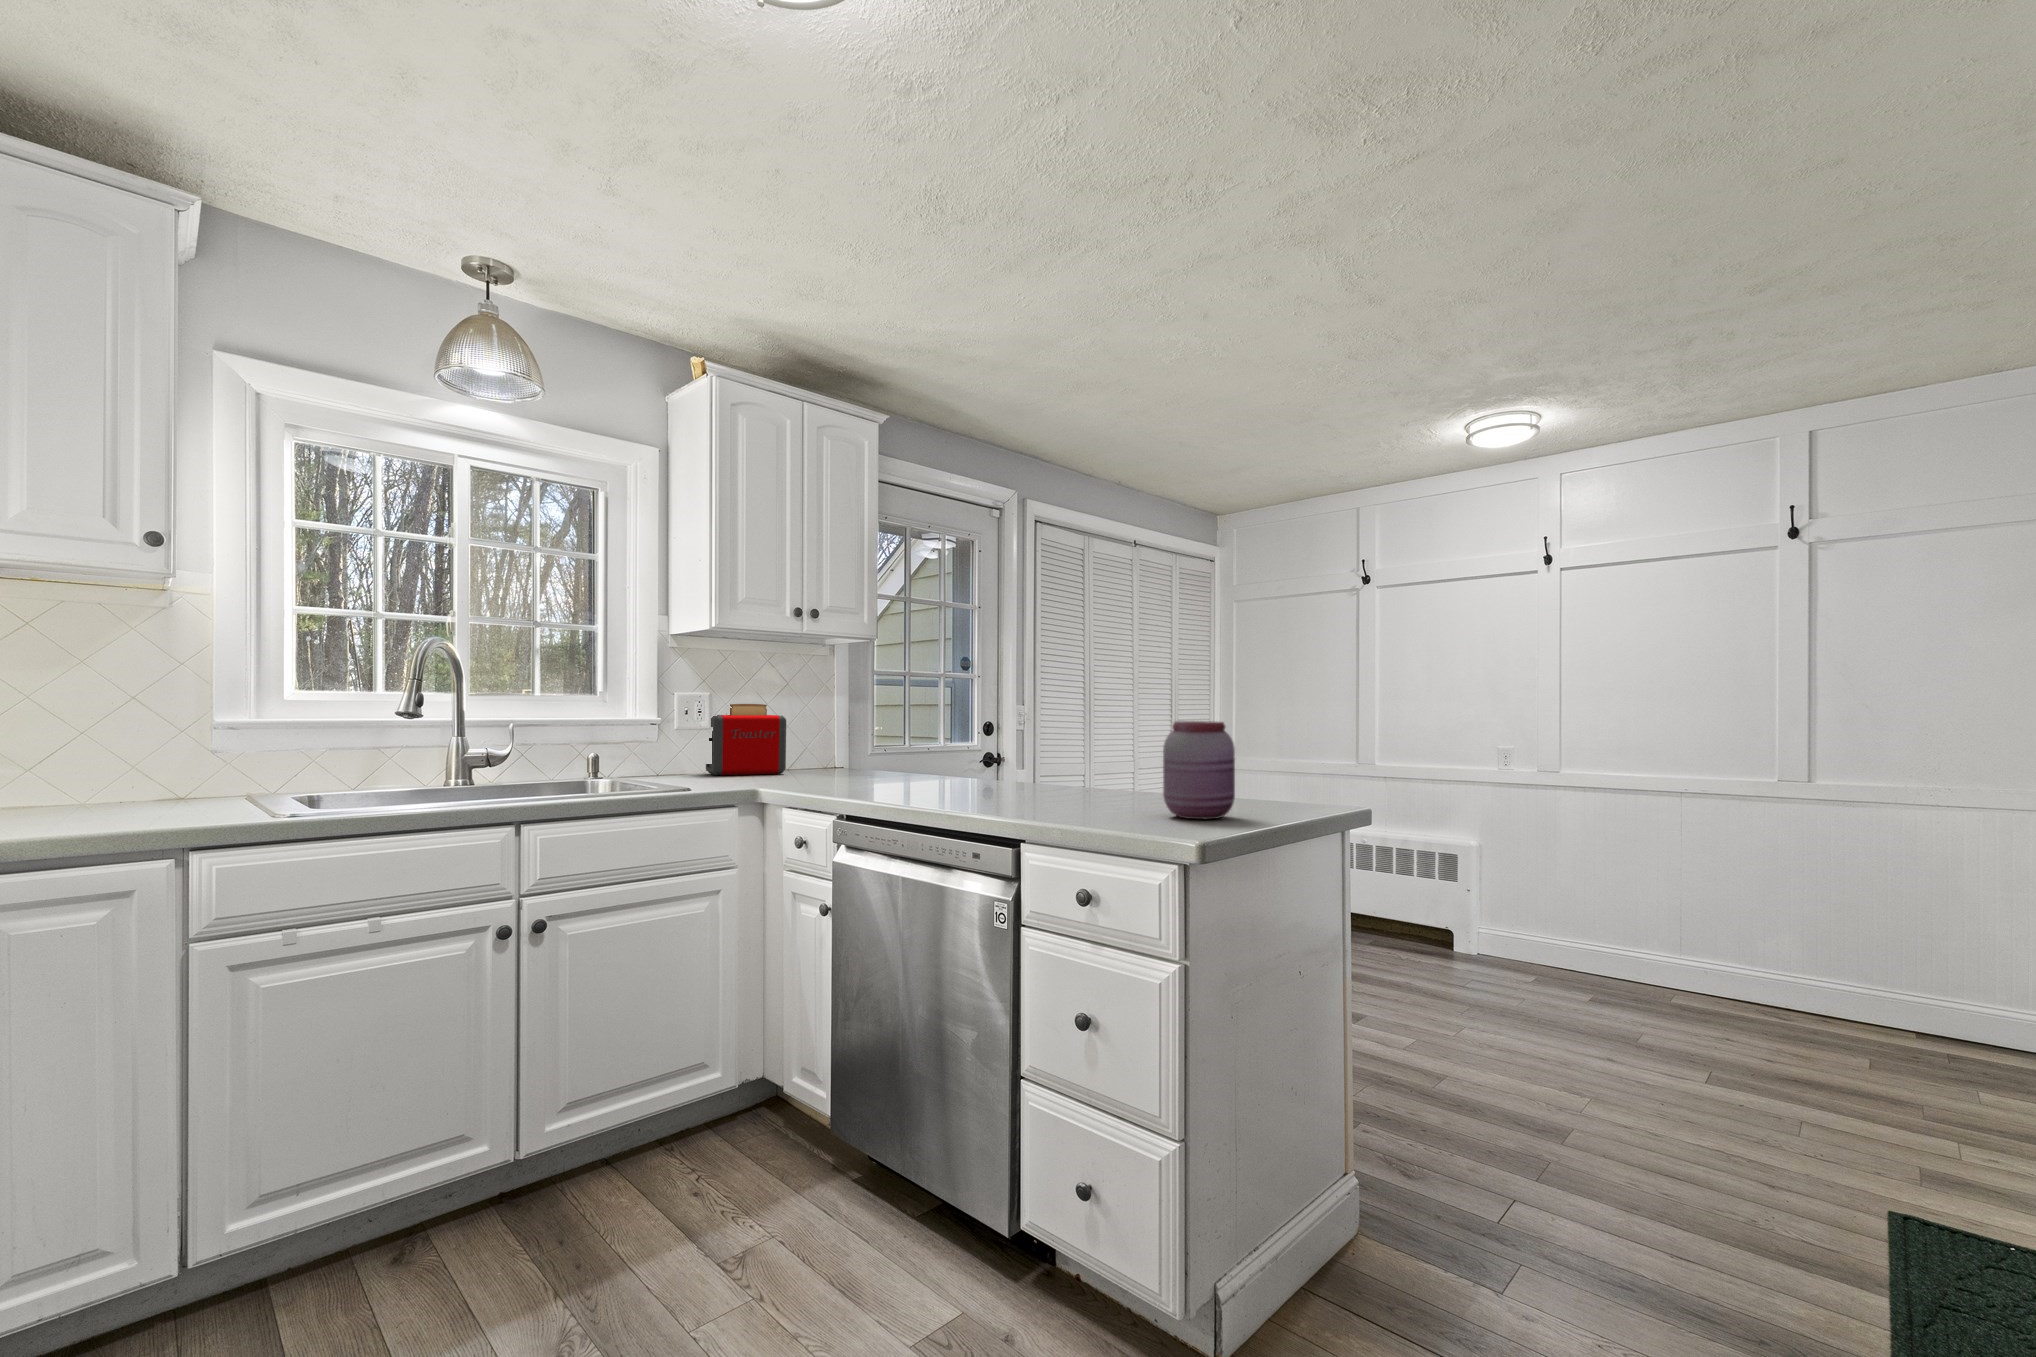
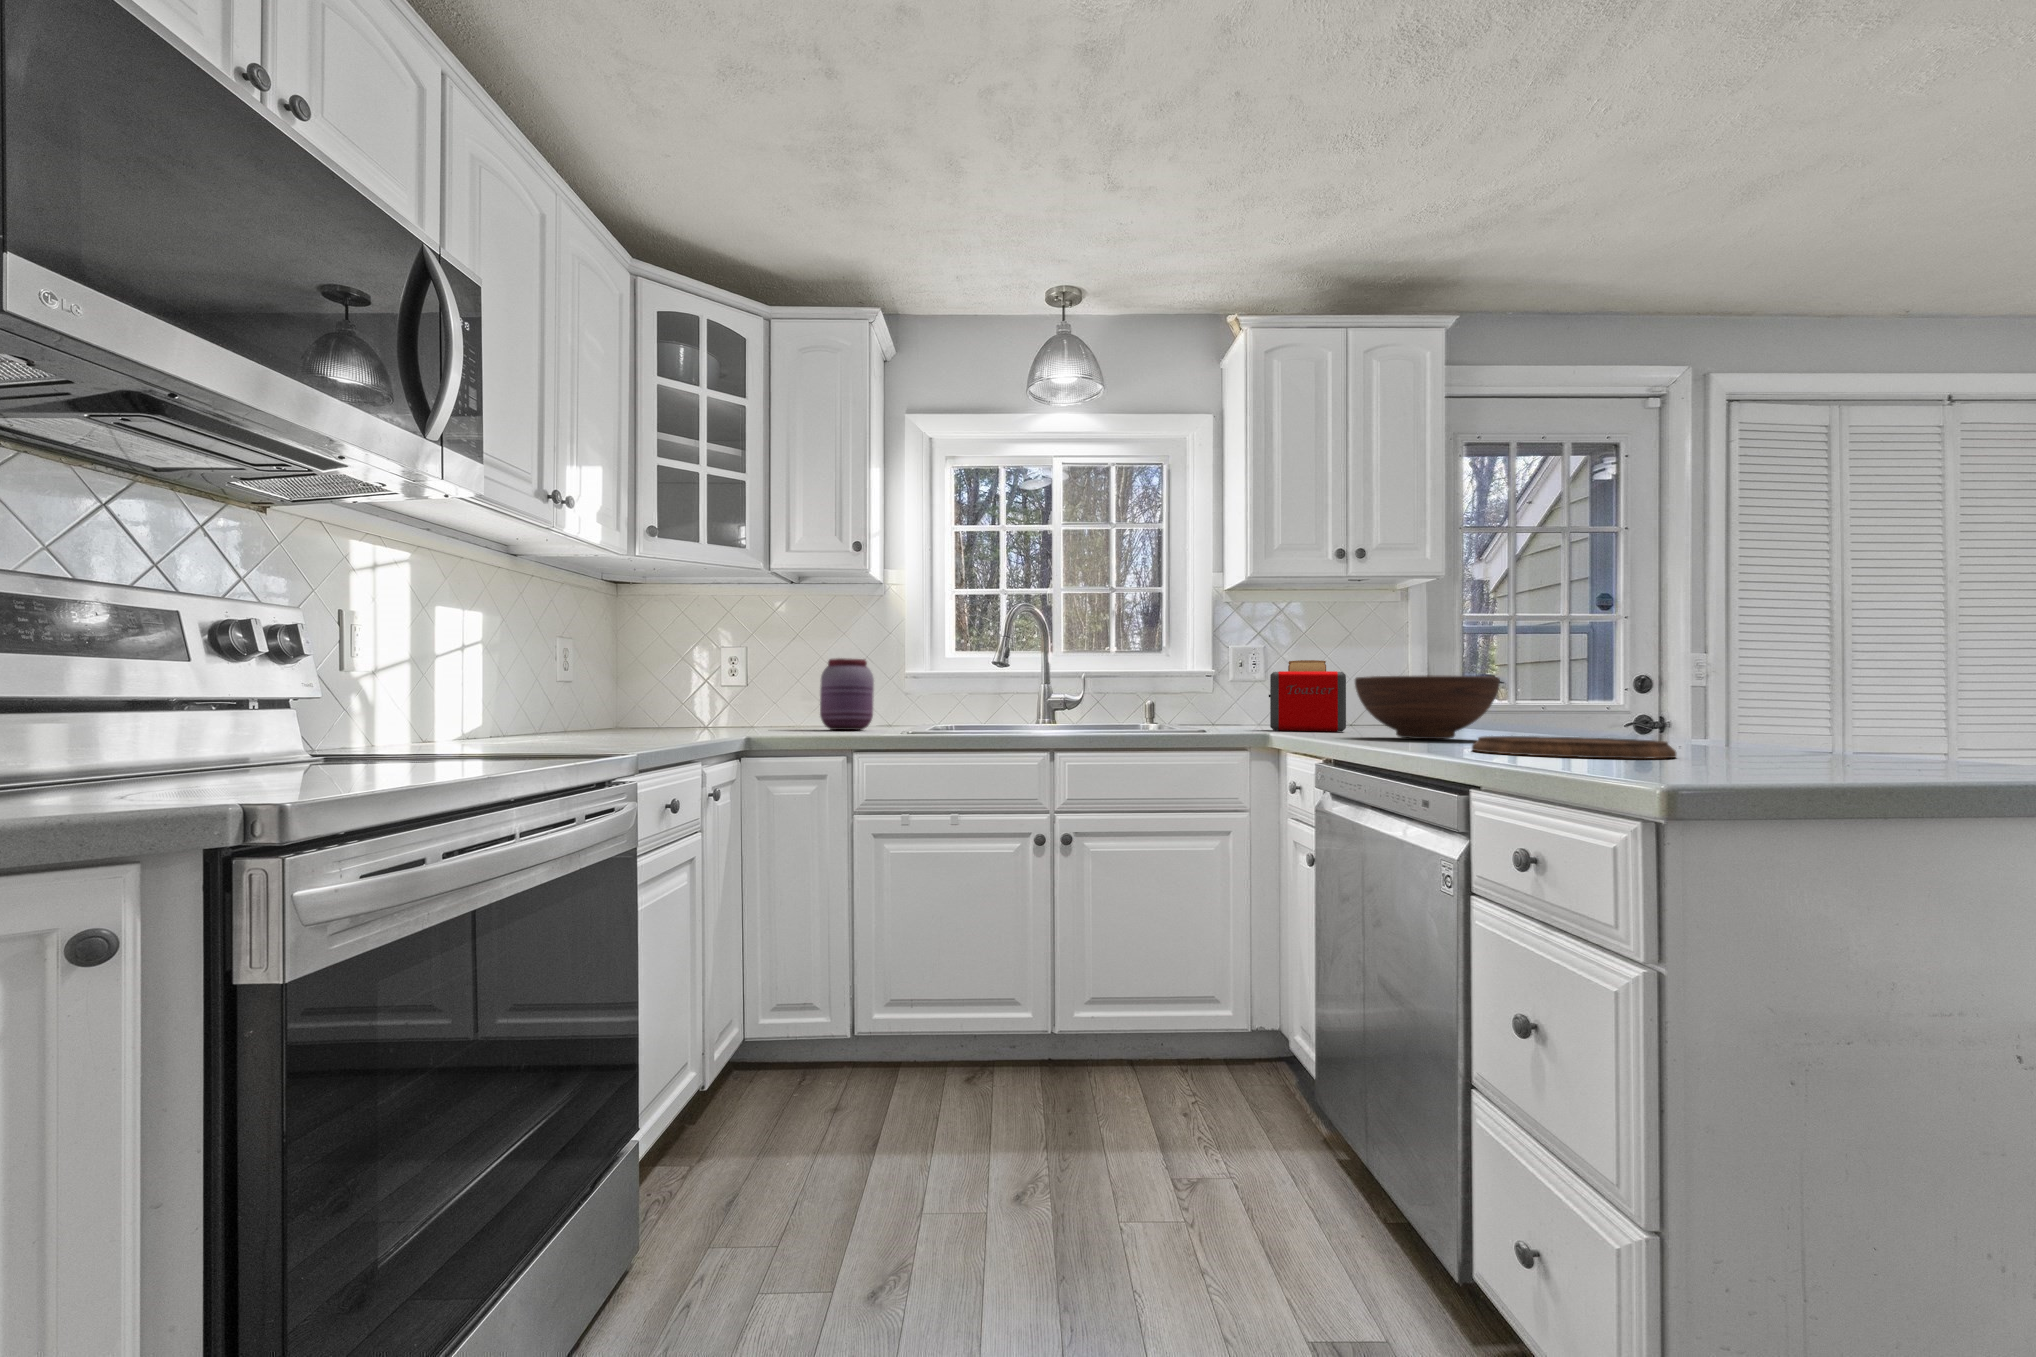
jar: present [1163,721,1235,819] -> present [820,658,874,730]
fruit bowl: none [830,729,947,785] -> present [1355,675,1500,739]
cutting board: none [981,786,1113,809] -> present [1472,736,1676,759]

